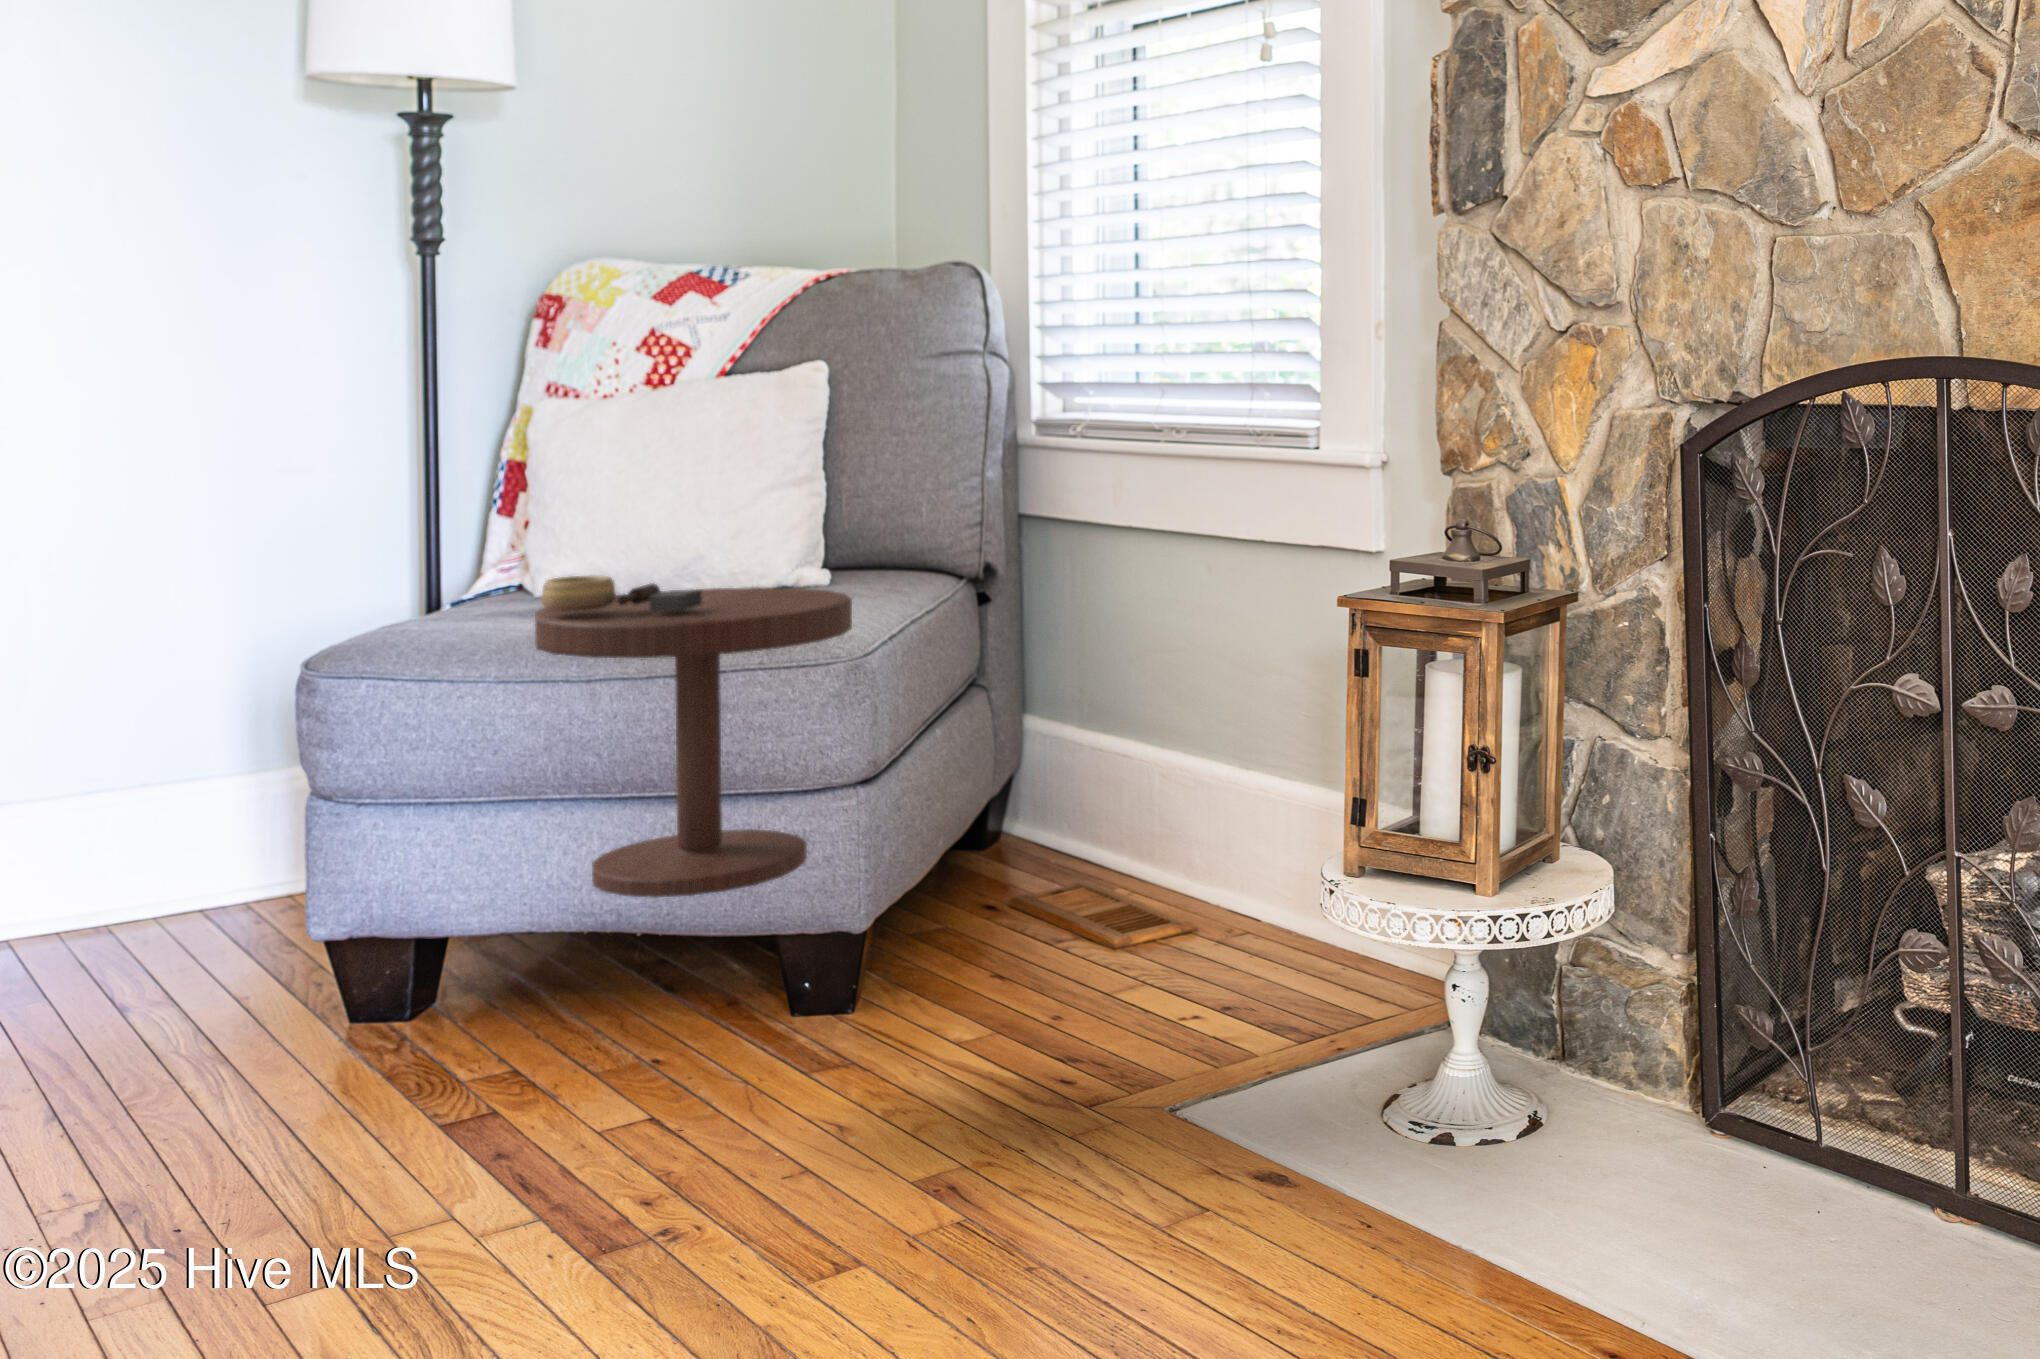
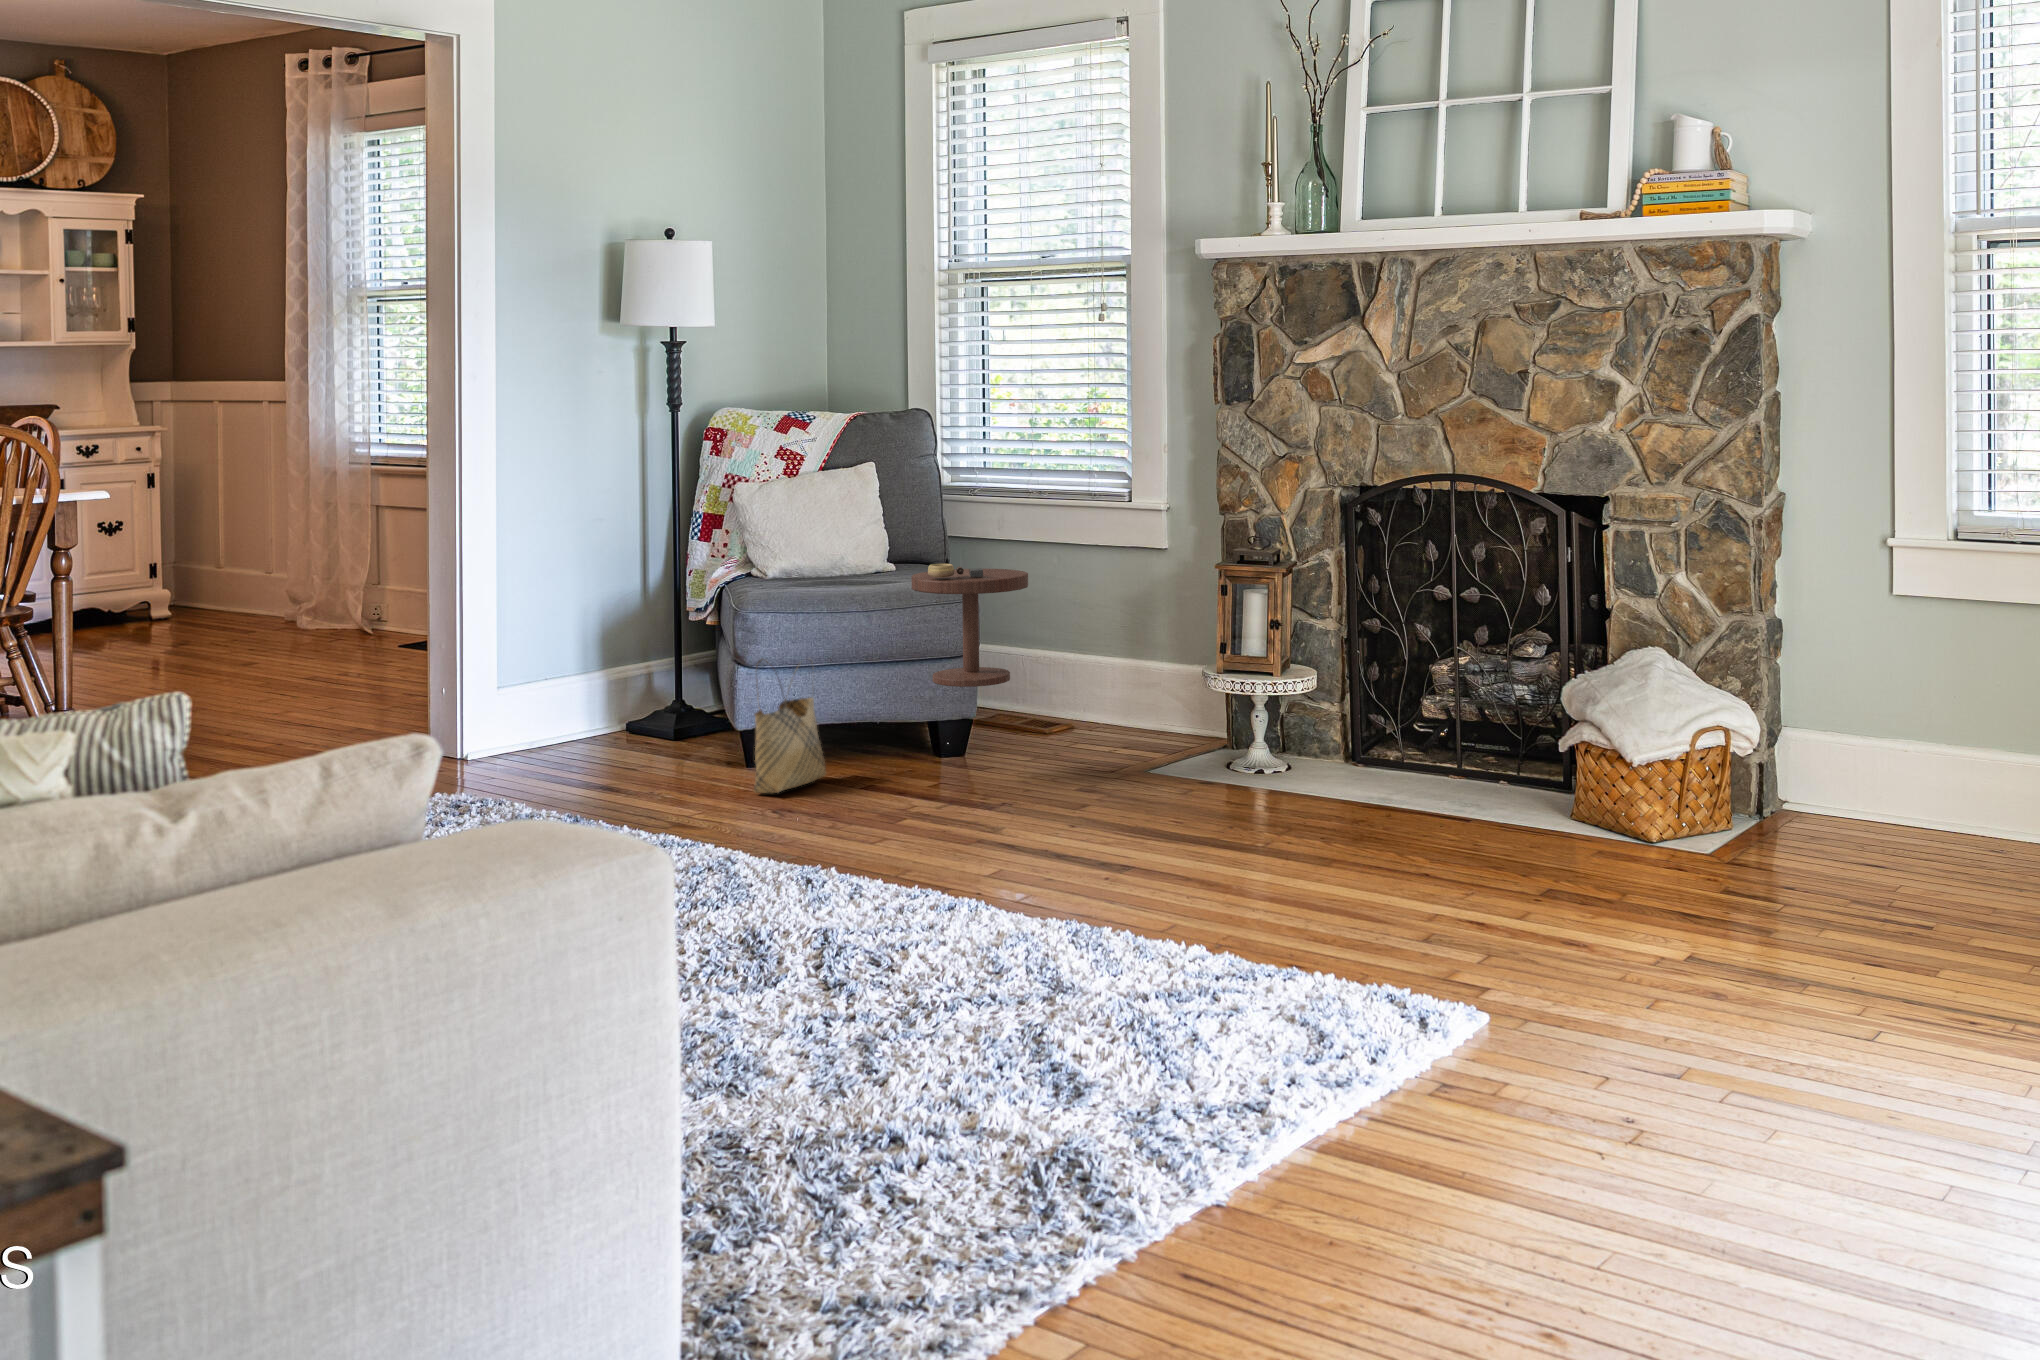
woven basket: none [112,794,379,1148] -> present [754,659,826,793]

